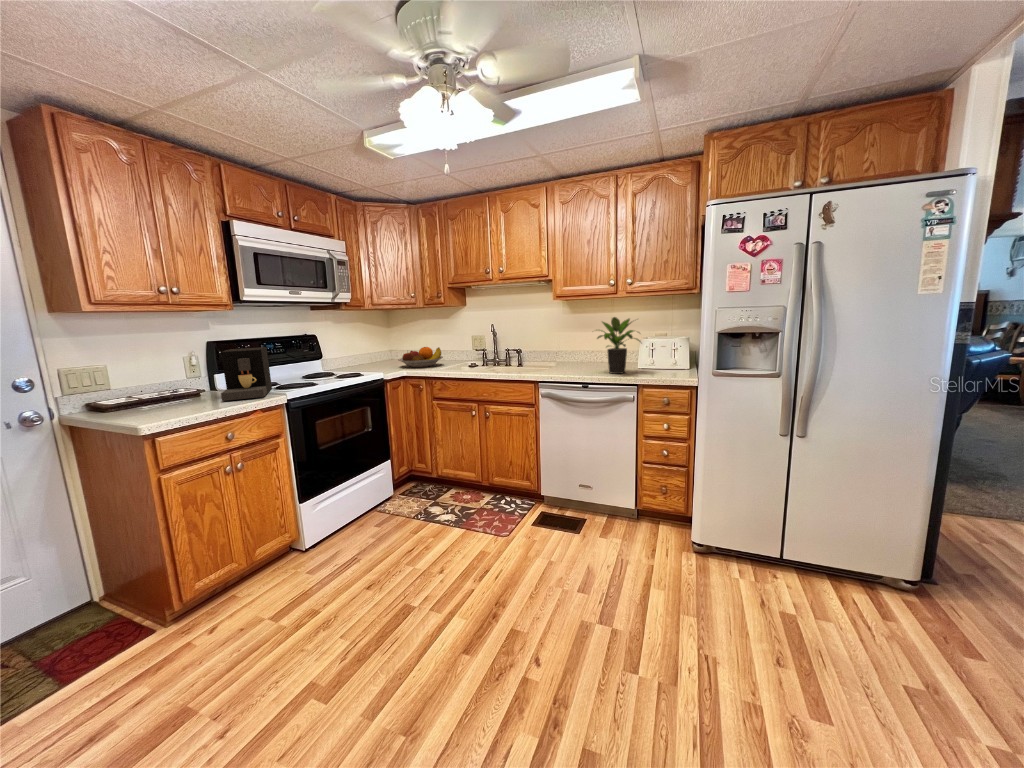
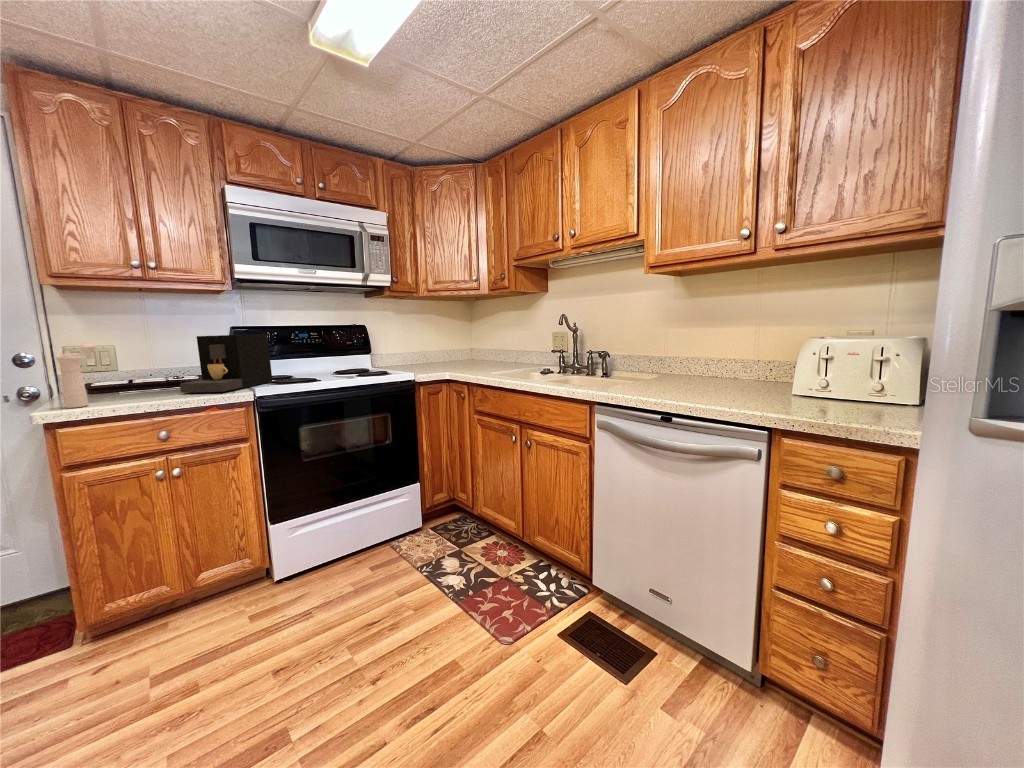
potted plant: present [597,317,641,374] -> none [684,289,796,401]
fruit bowl: present [398,347,443,367] -> none [451,343,508,369]
pepper mill: none [143,363,170,419] -> present [56,343,96,408]

